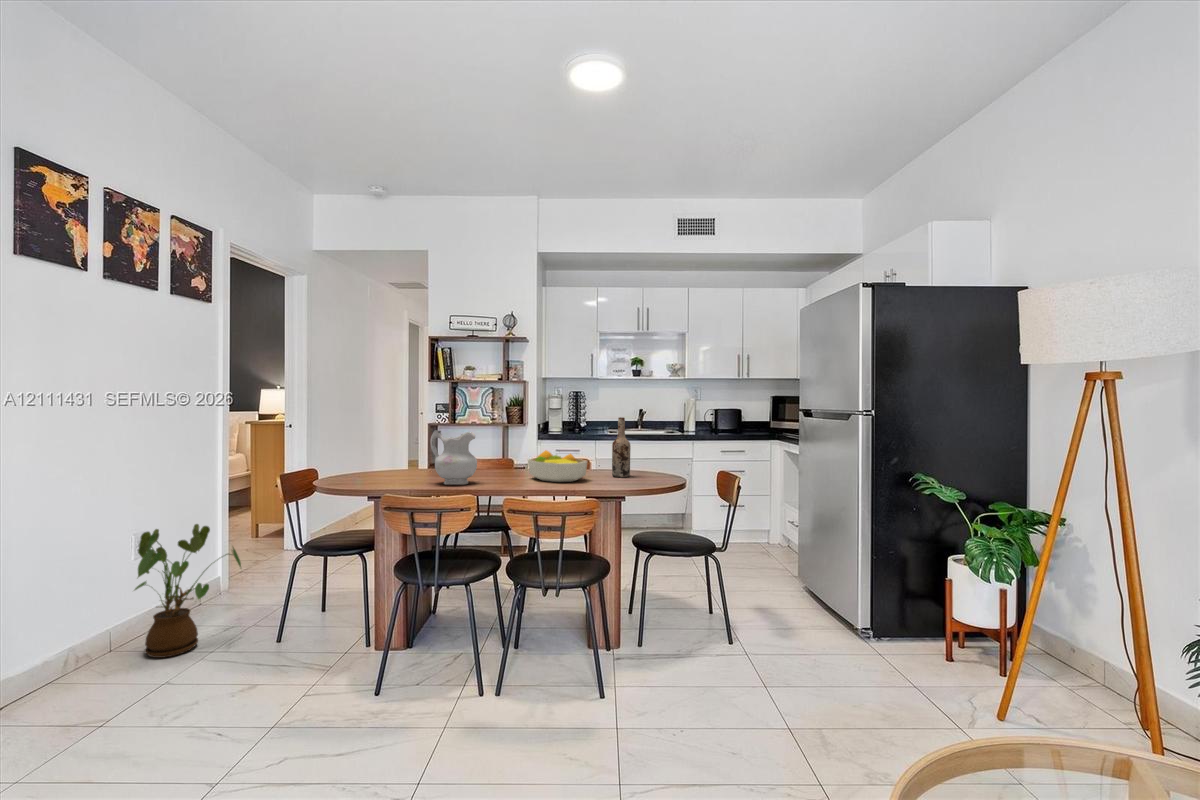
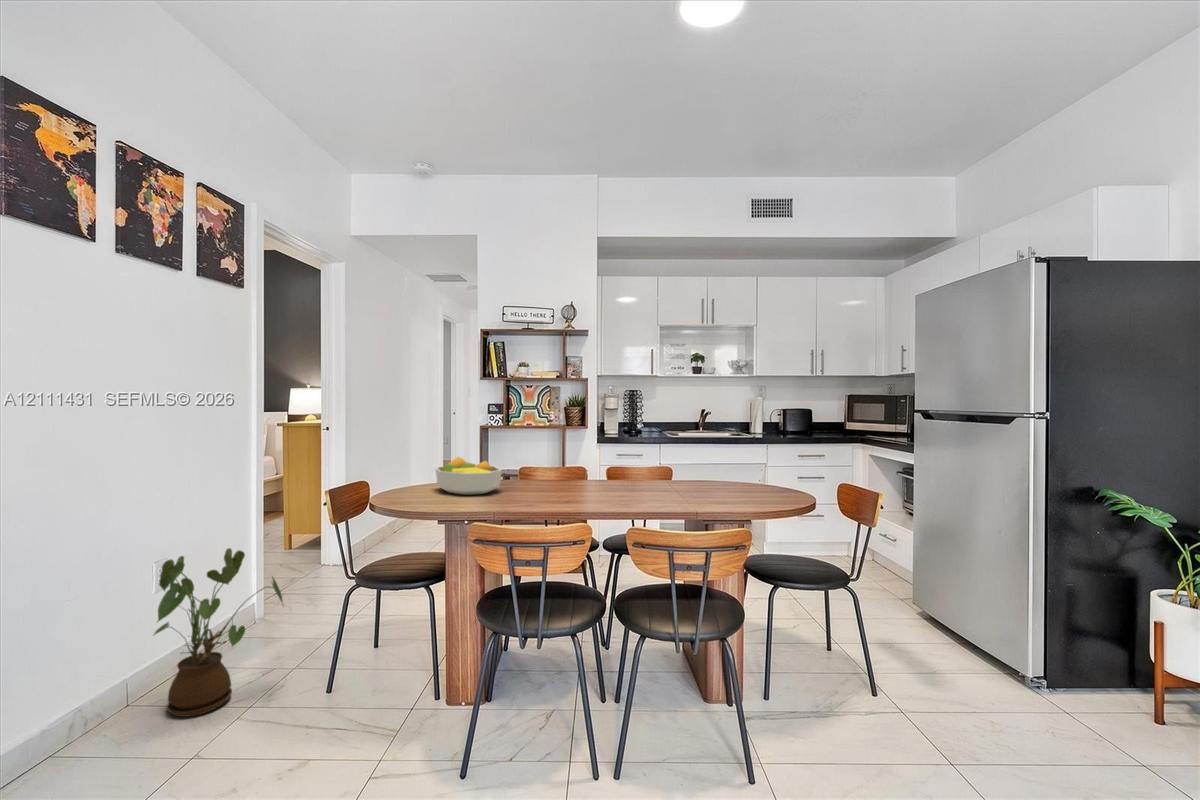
wine bottle: present [612,417,631,477] -> none [722,421,744,493]
ceramic pitcher: present [430,430,477,485] -> none [513,437,570,505]
fruit bowl: present [528,450,587,482] -> present [435,457,502,495]

